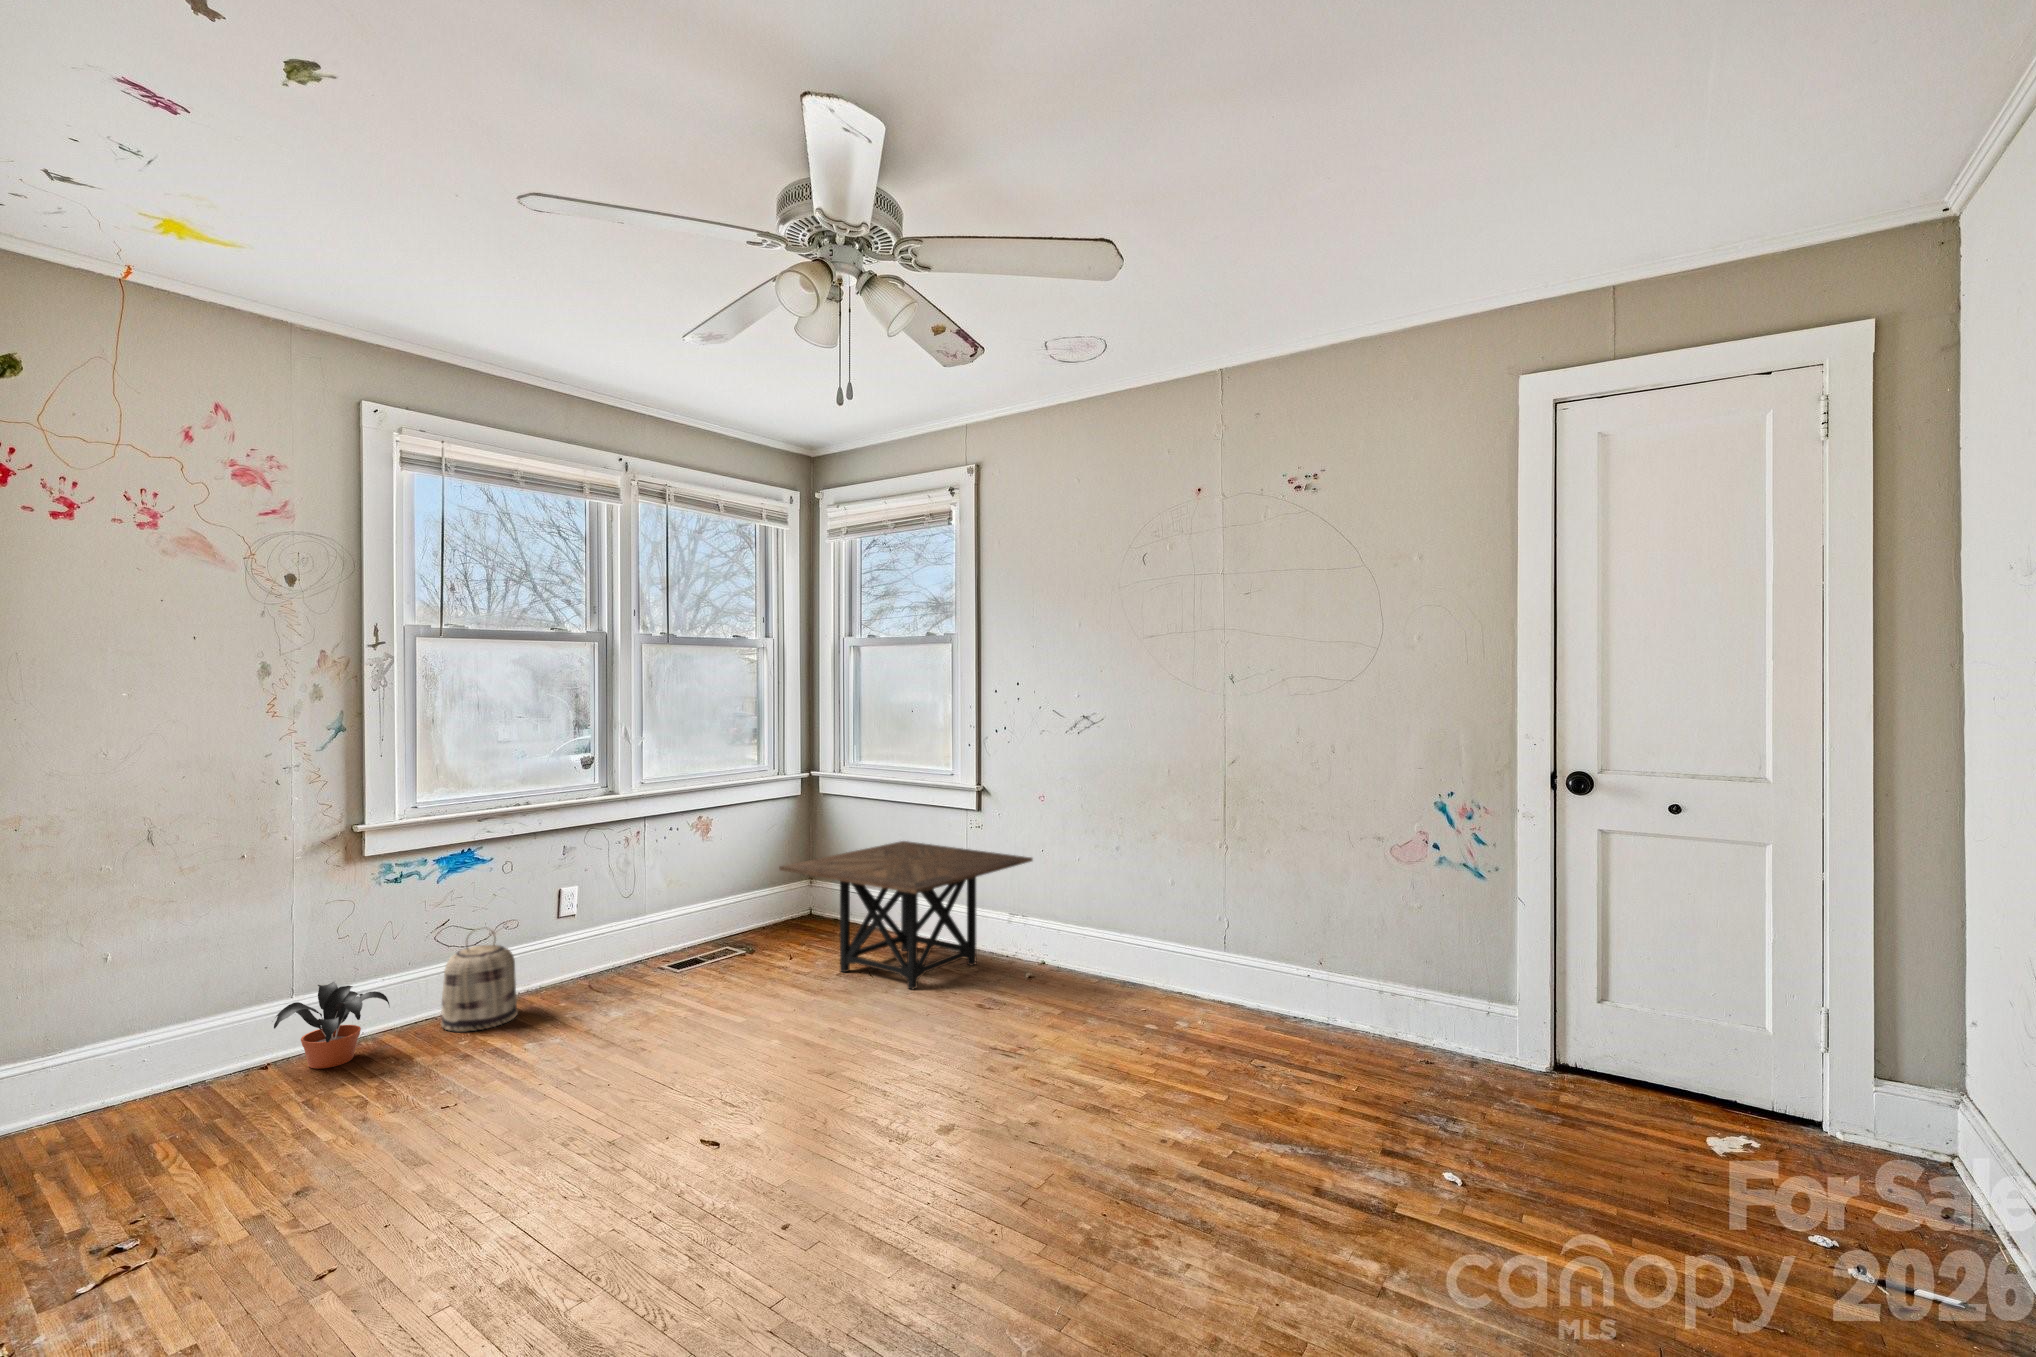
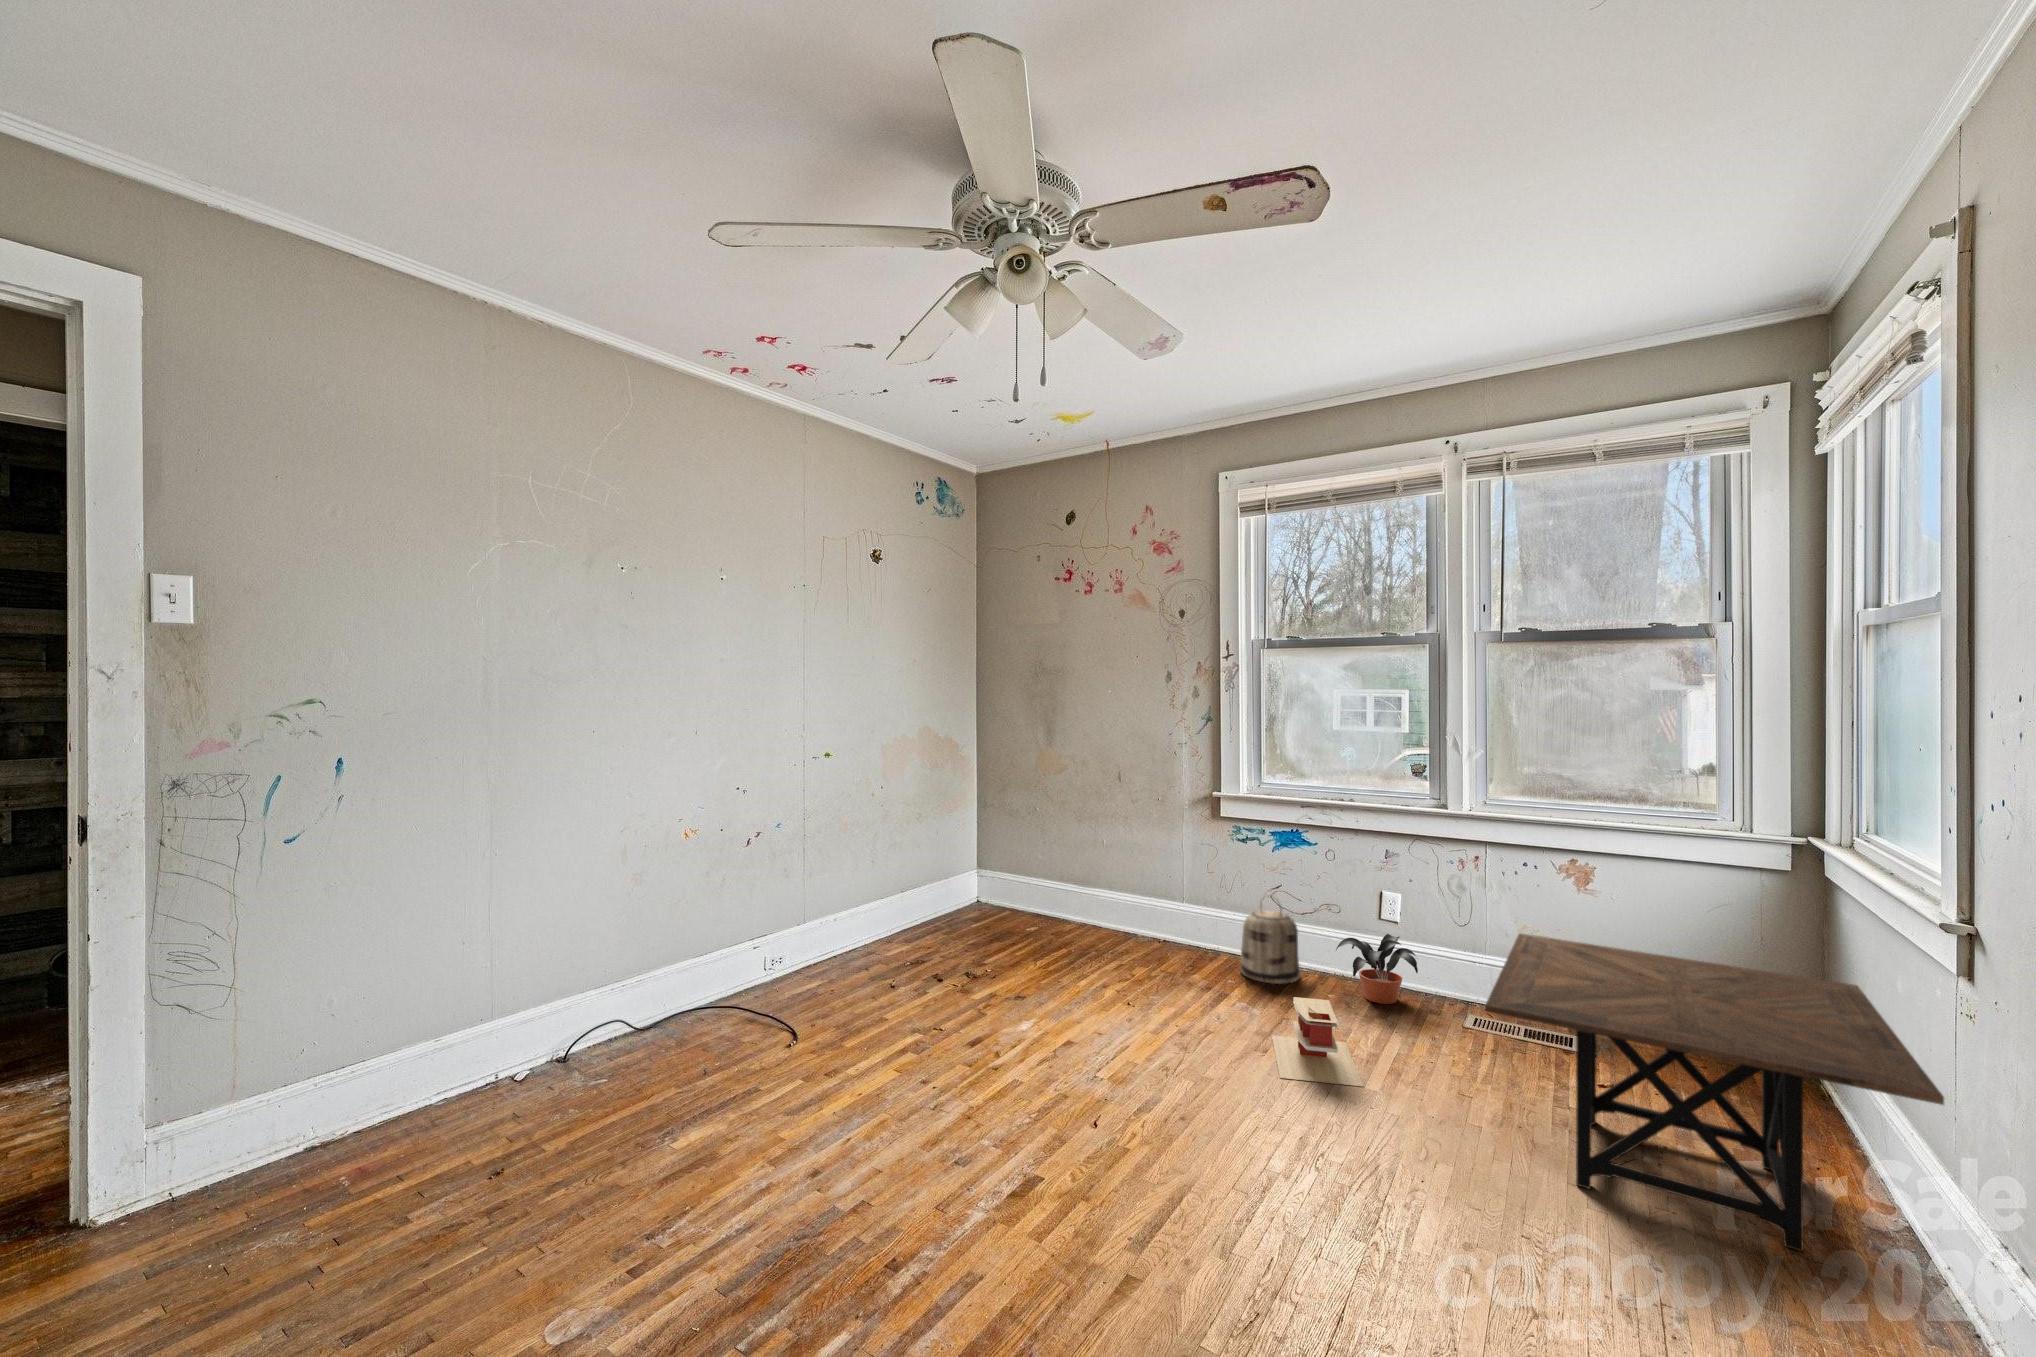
toy house: none [638,976,761,1045] -> present [1272,997,1363,1086]
potted plant: present [274,982,389,1069] -> present [1336,934,1418,1004]

